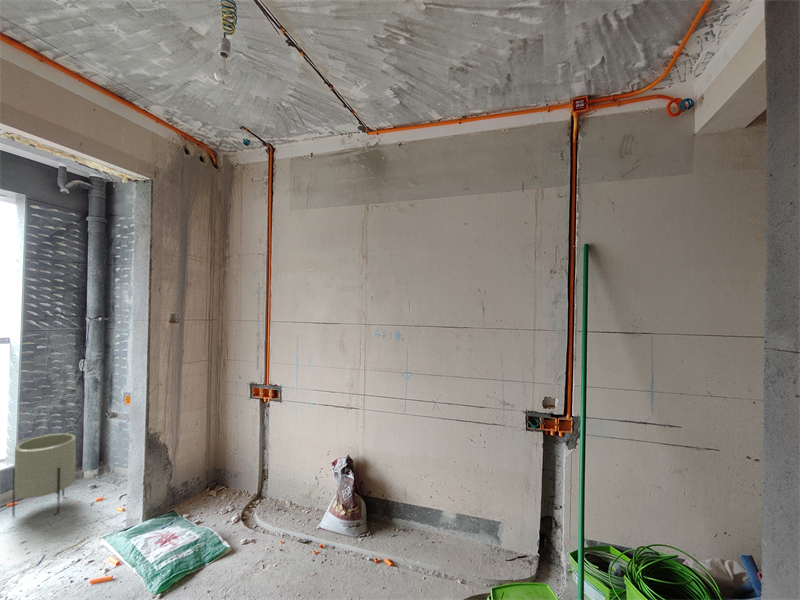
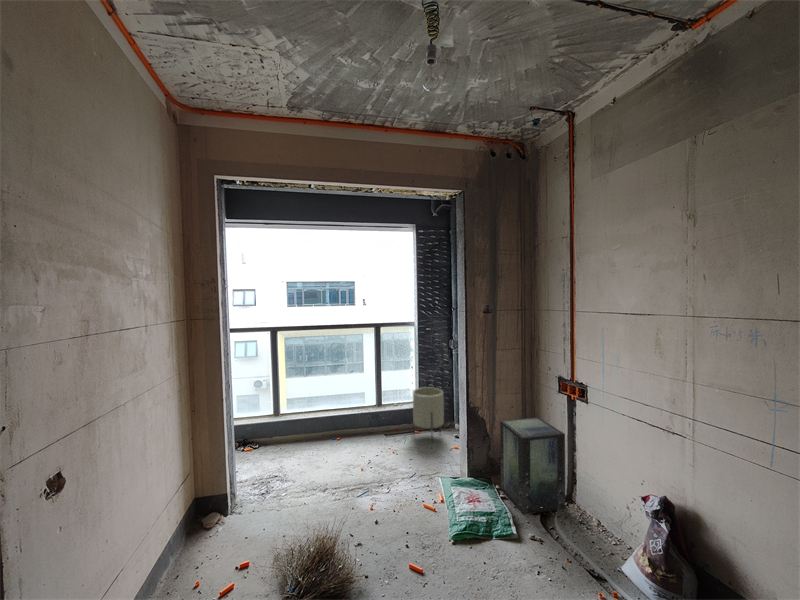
storage box: none [189,428,259,529] -> present [500,417,565,514]

